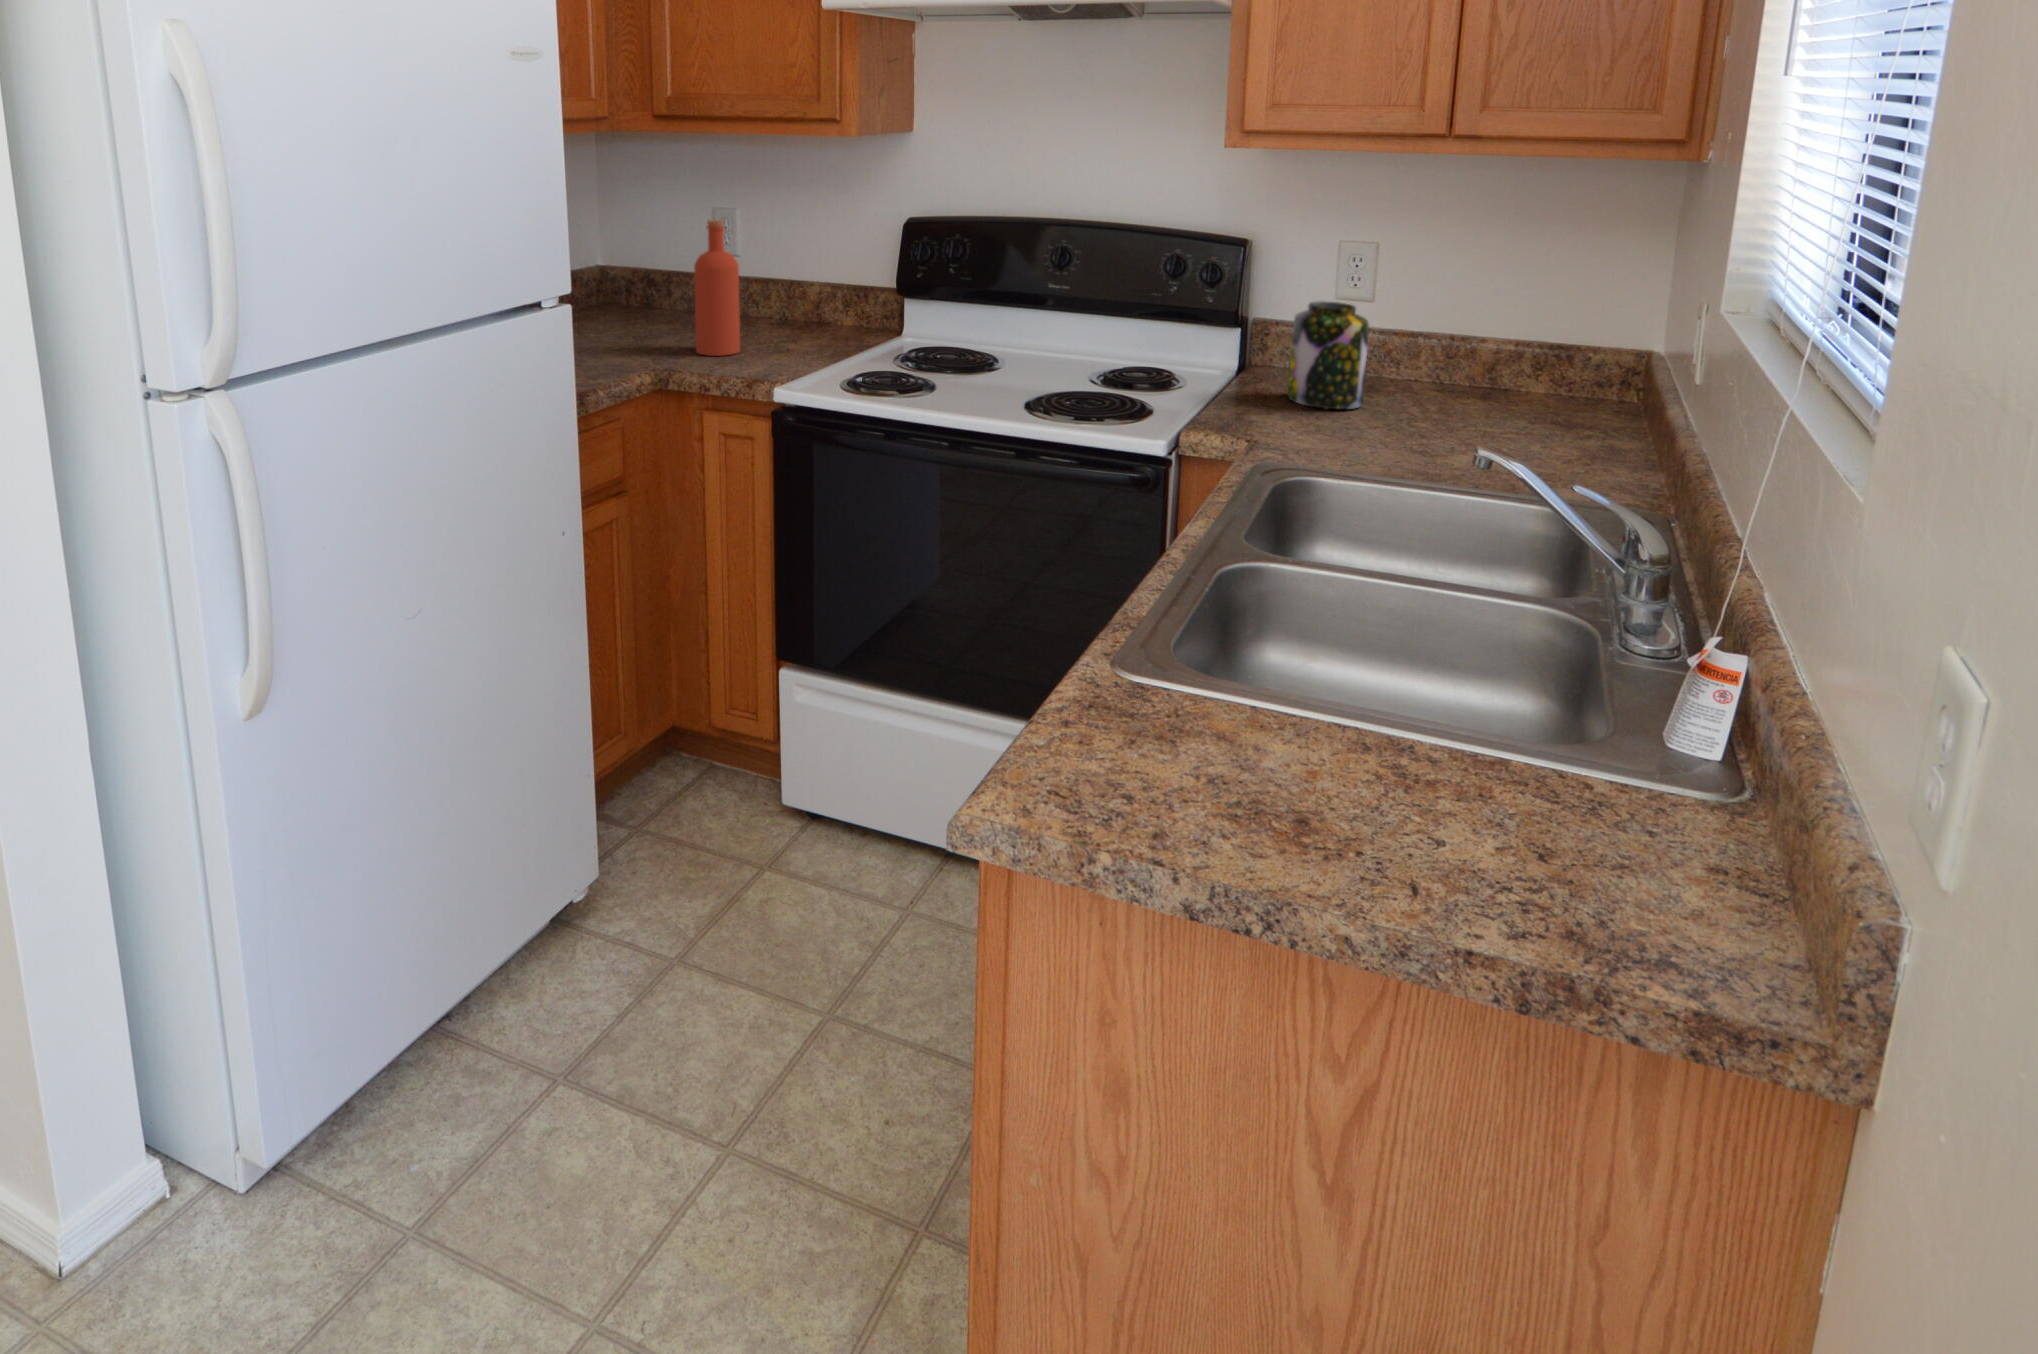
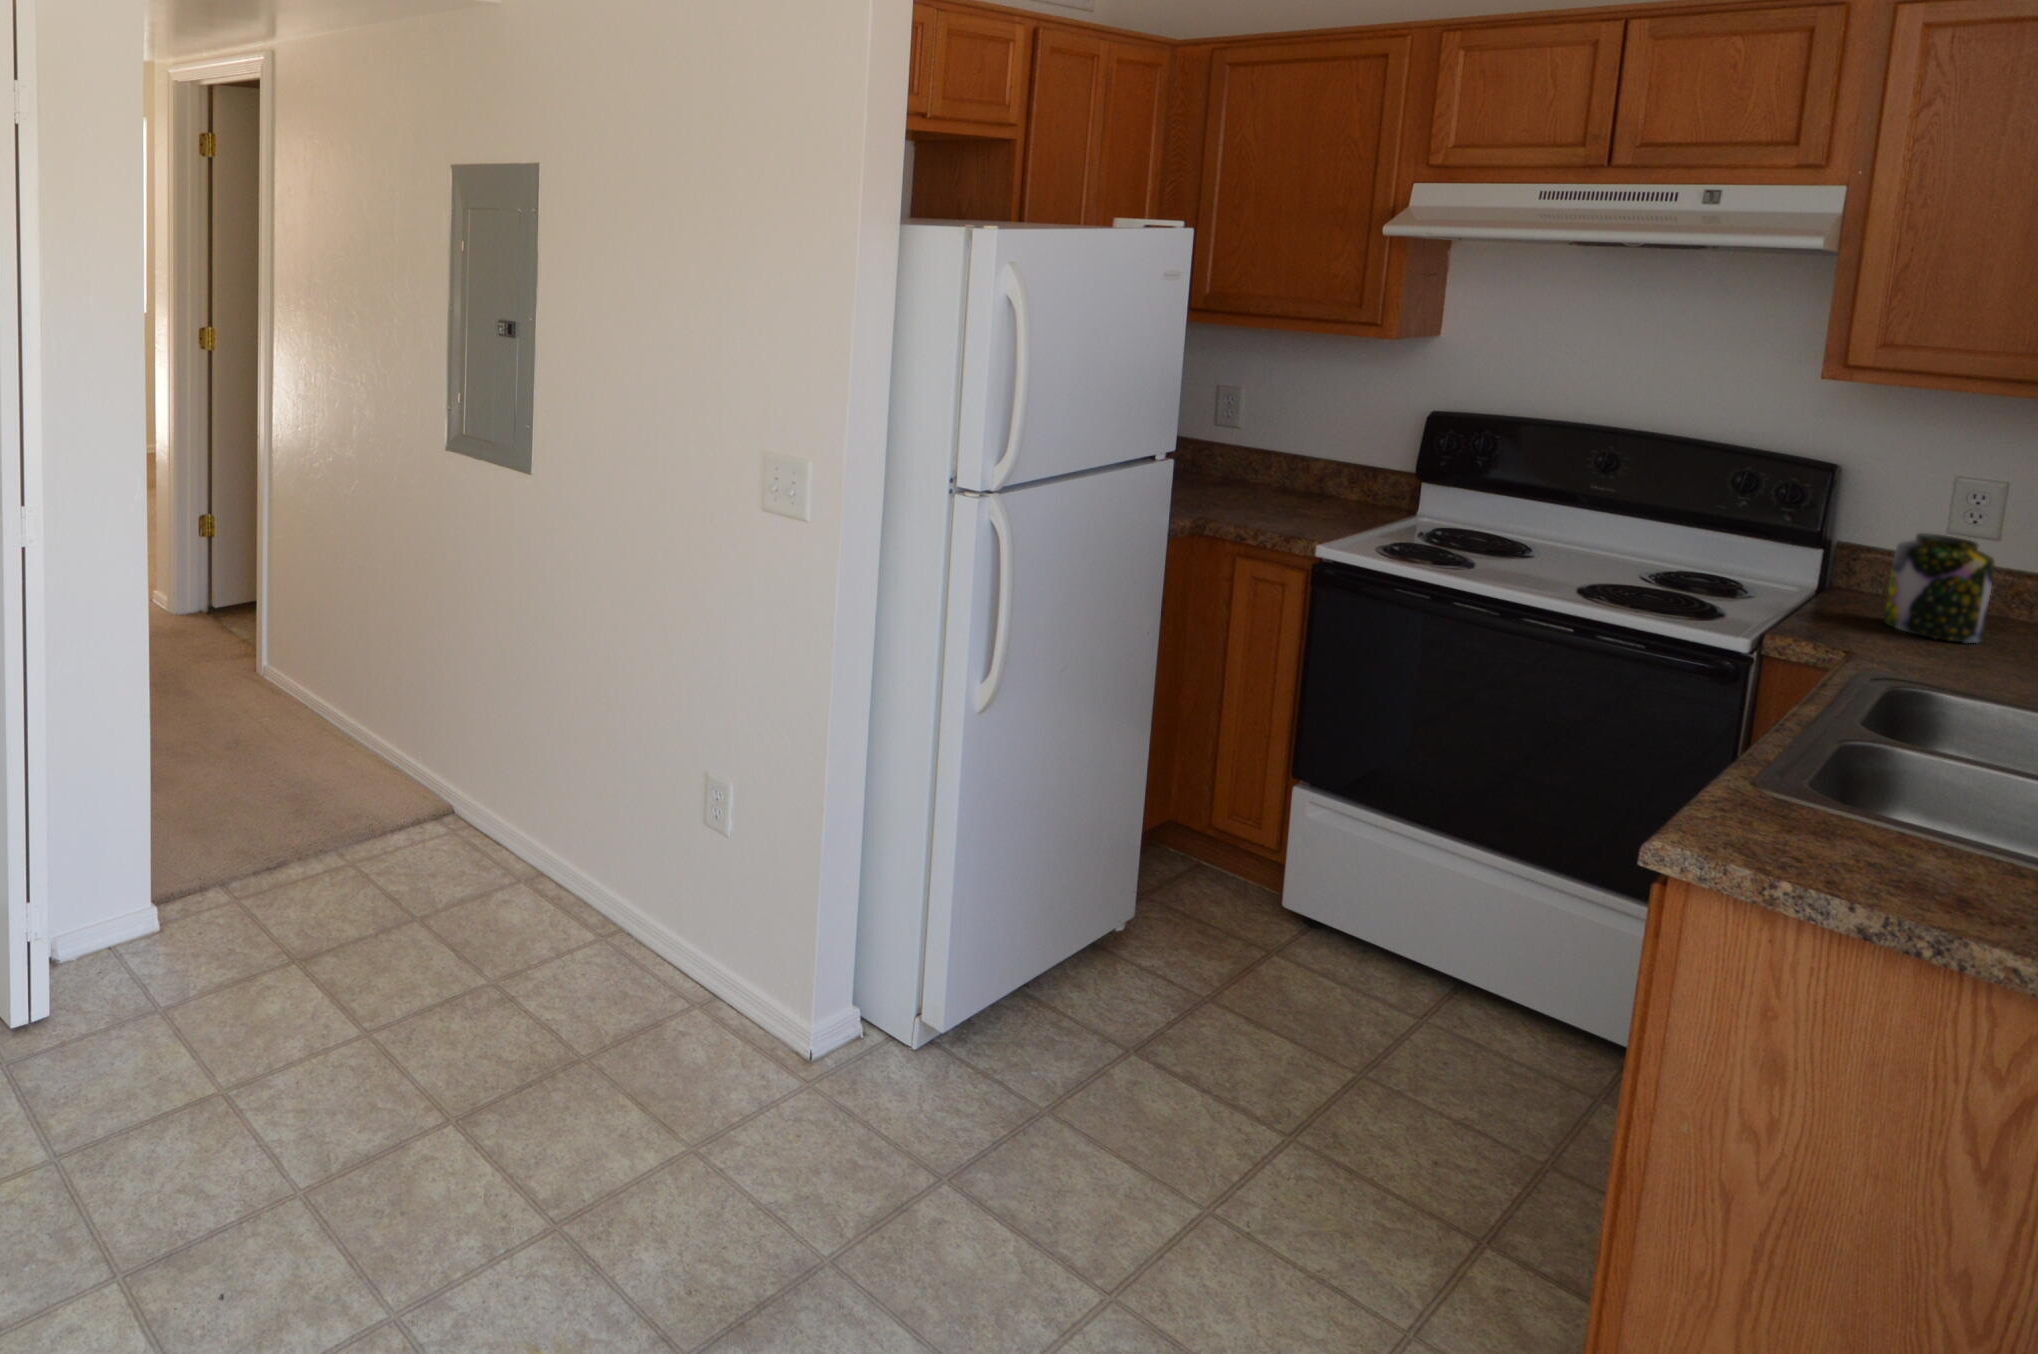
bottle: present [694,220,740,356] -> none [1212,395,1262,511]

